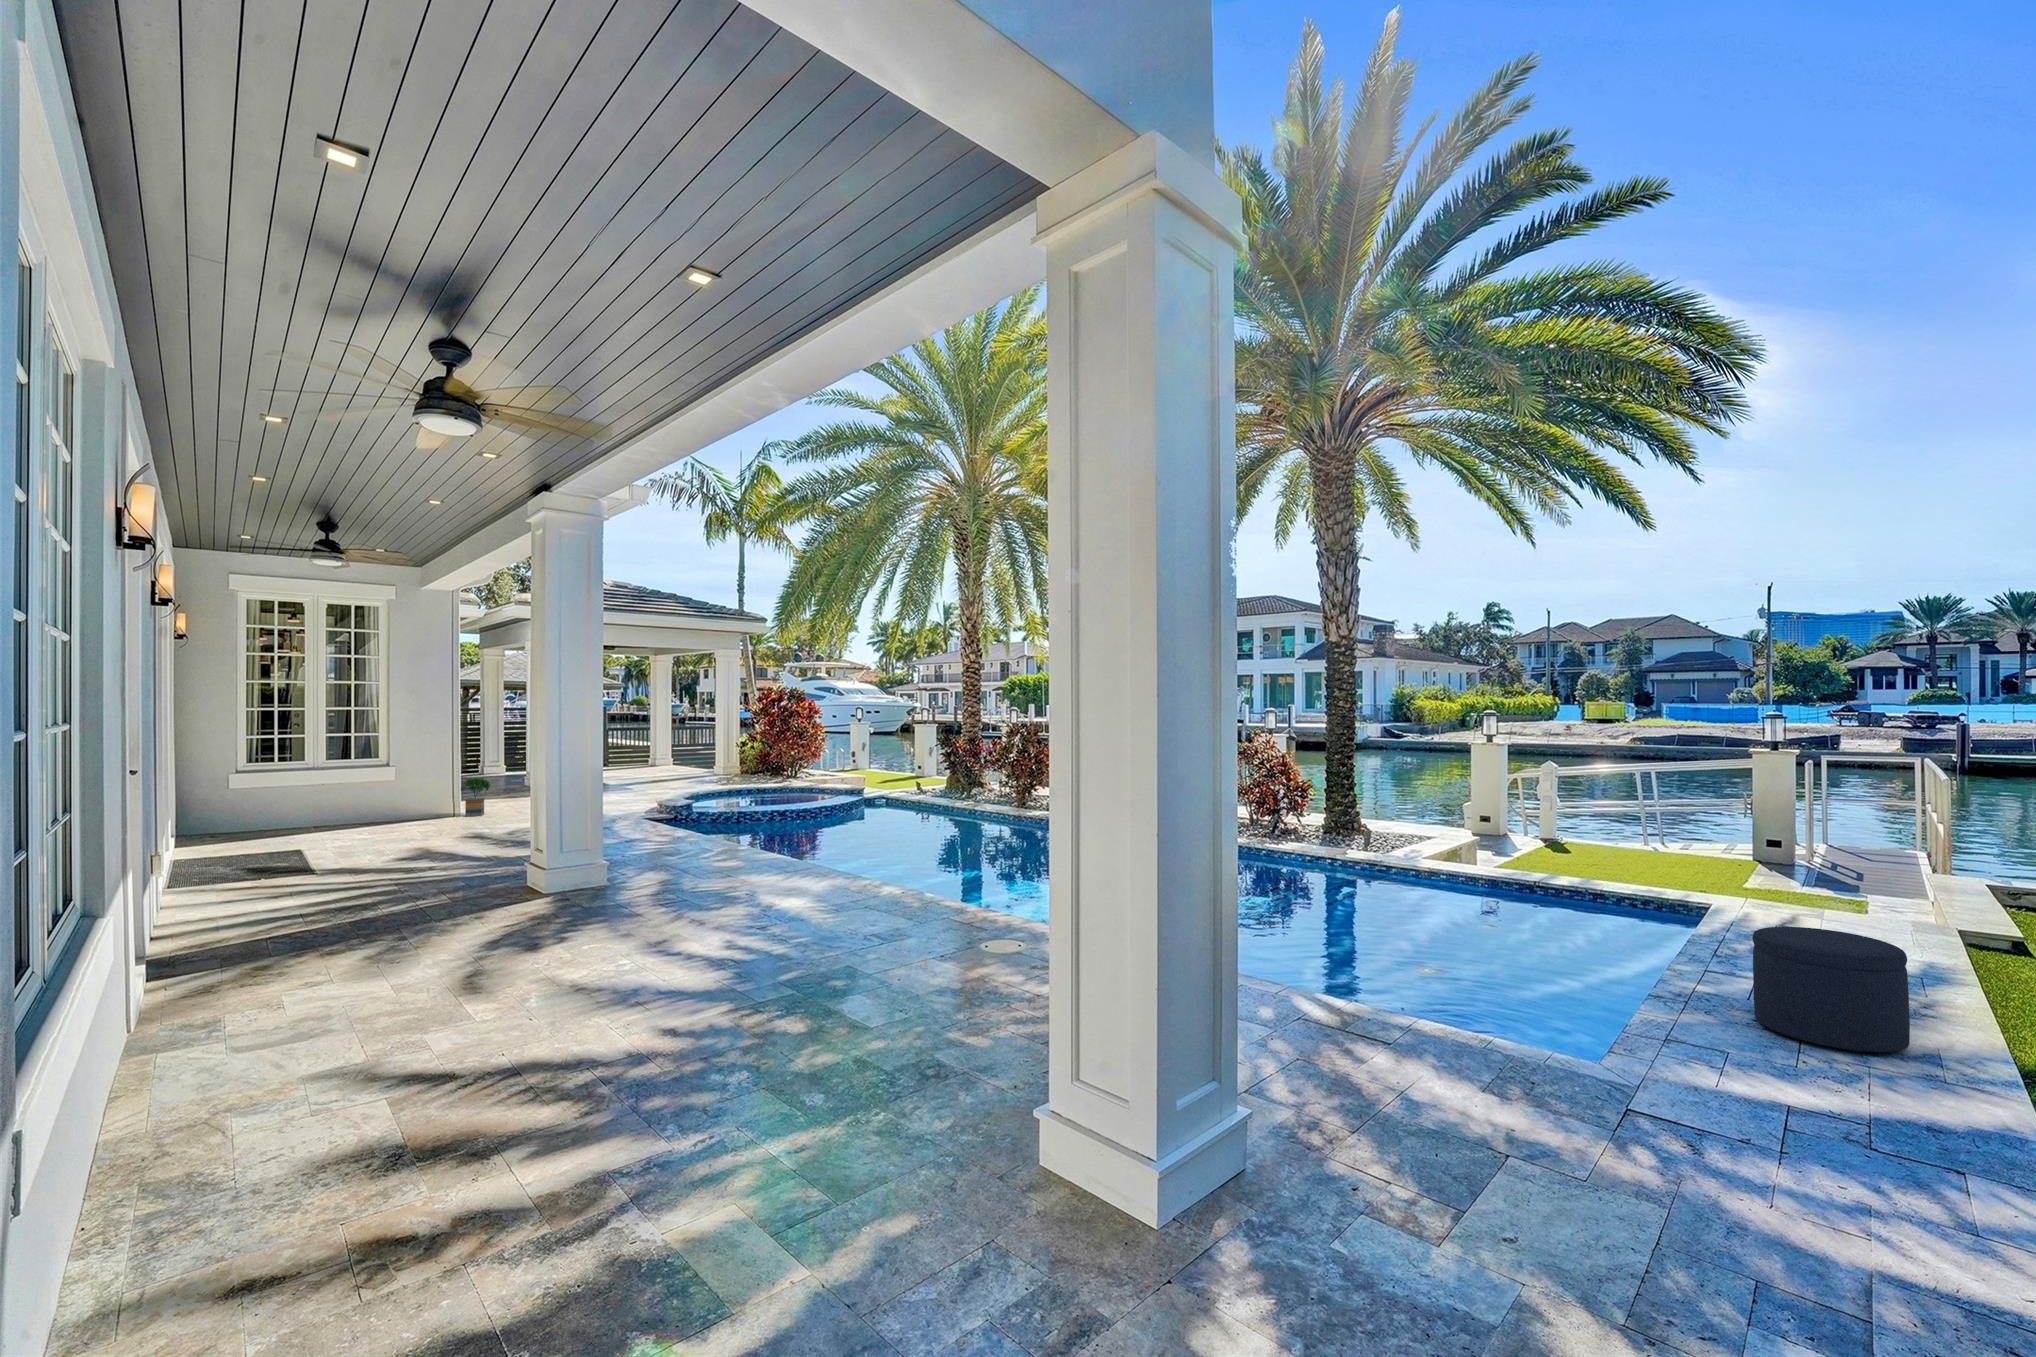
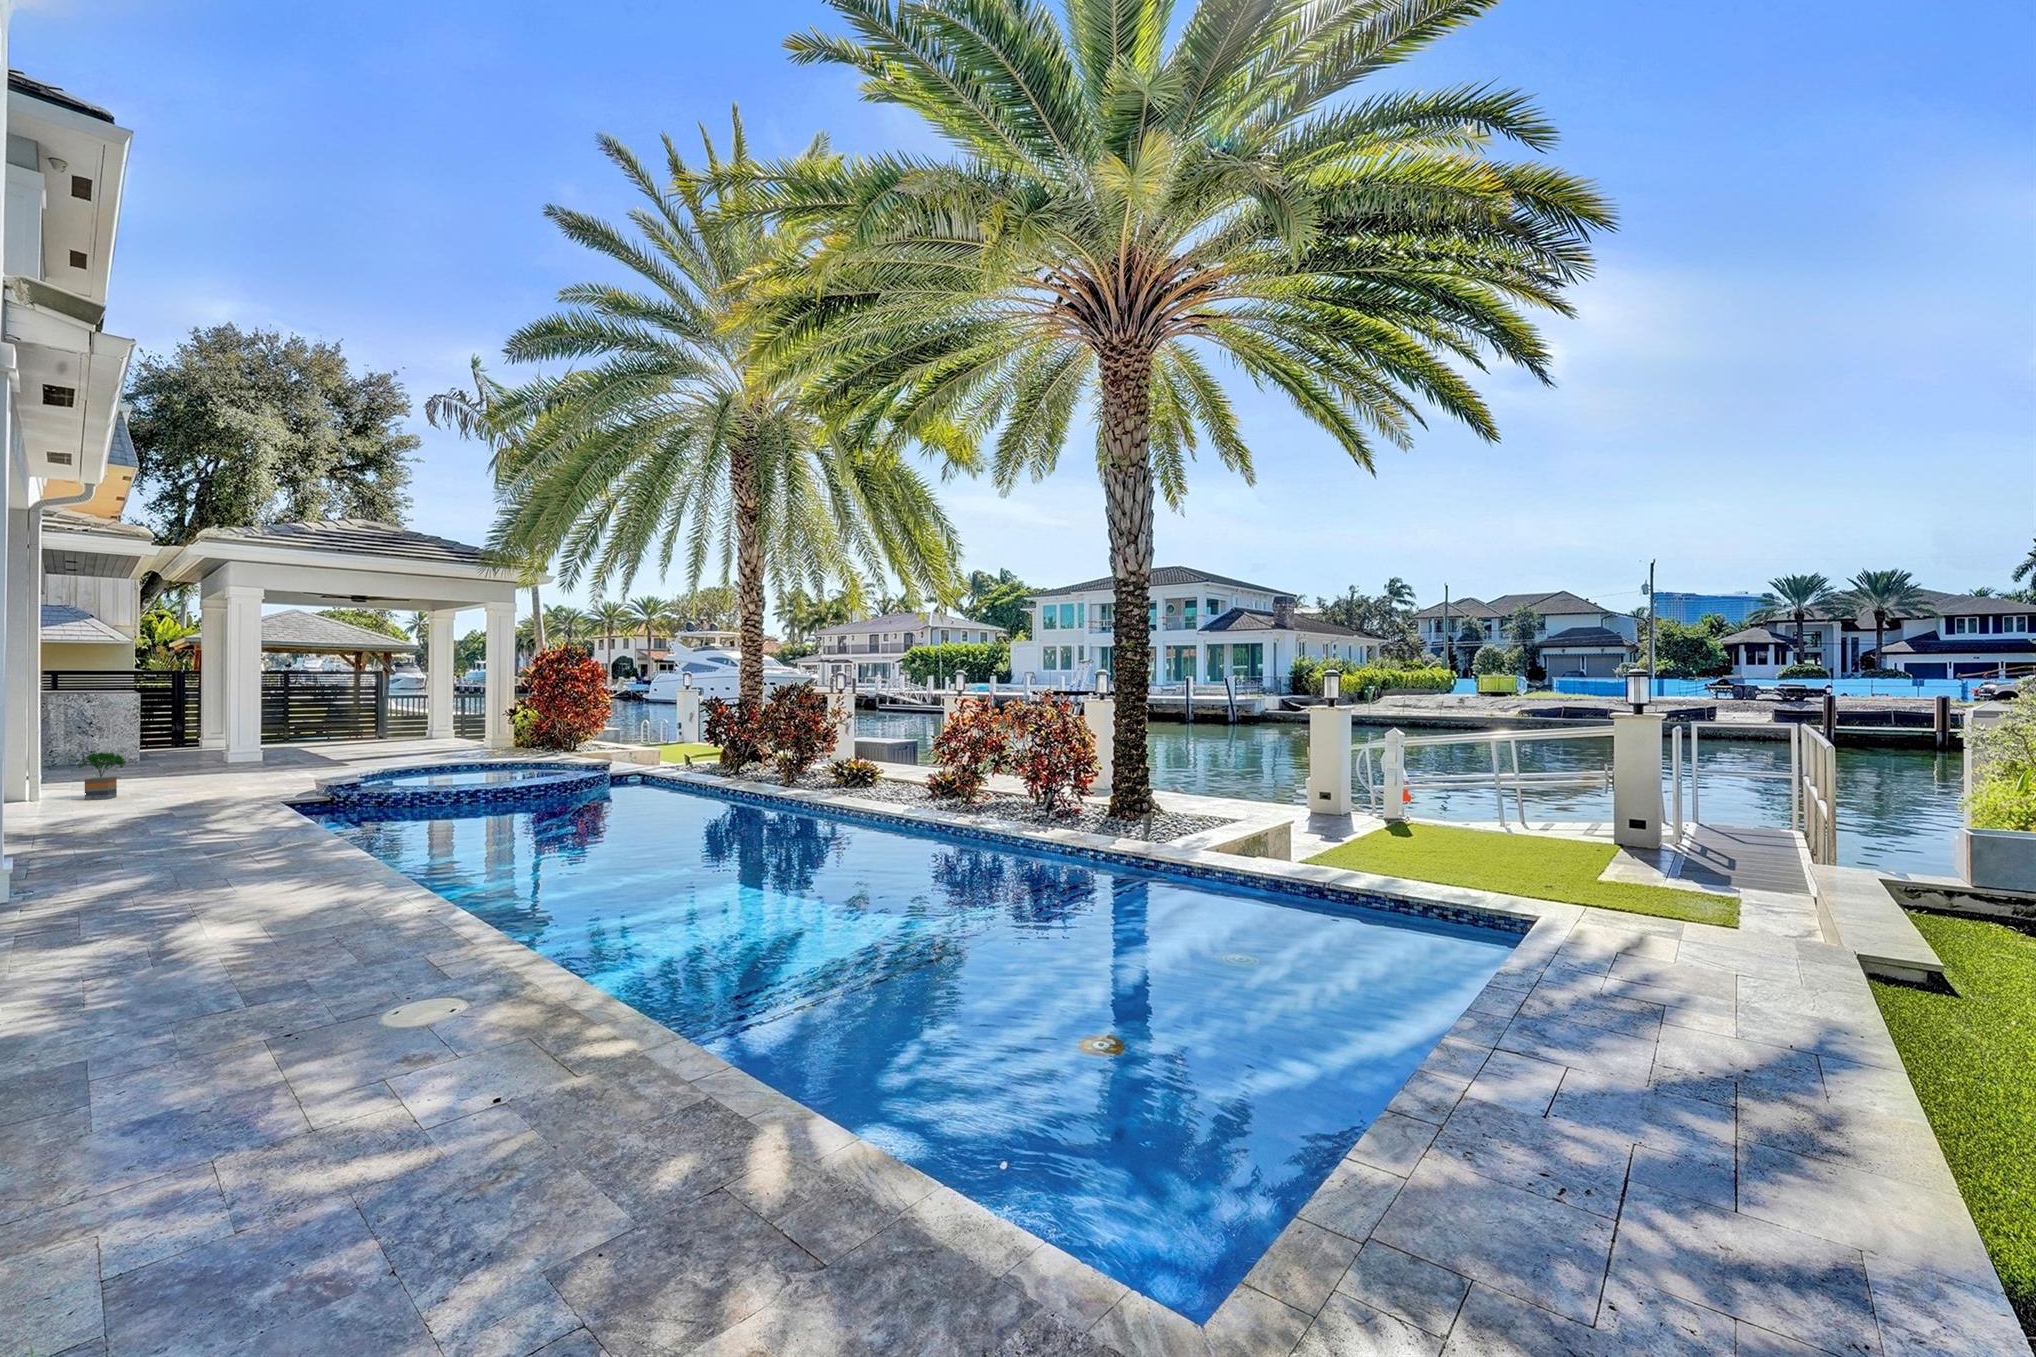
ottoman: present [1752,927,1910,1053] -> none [1543,989,1804,1250]

